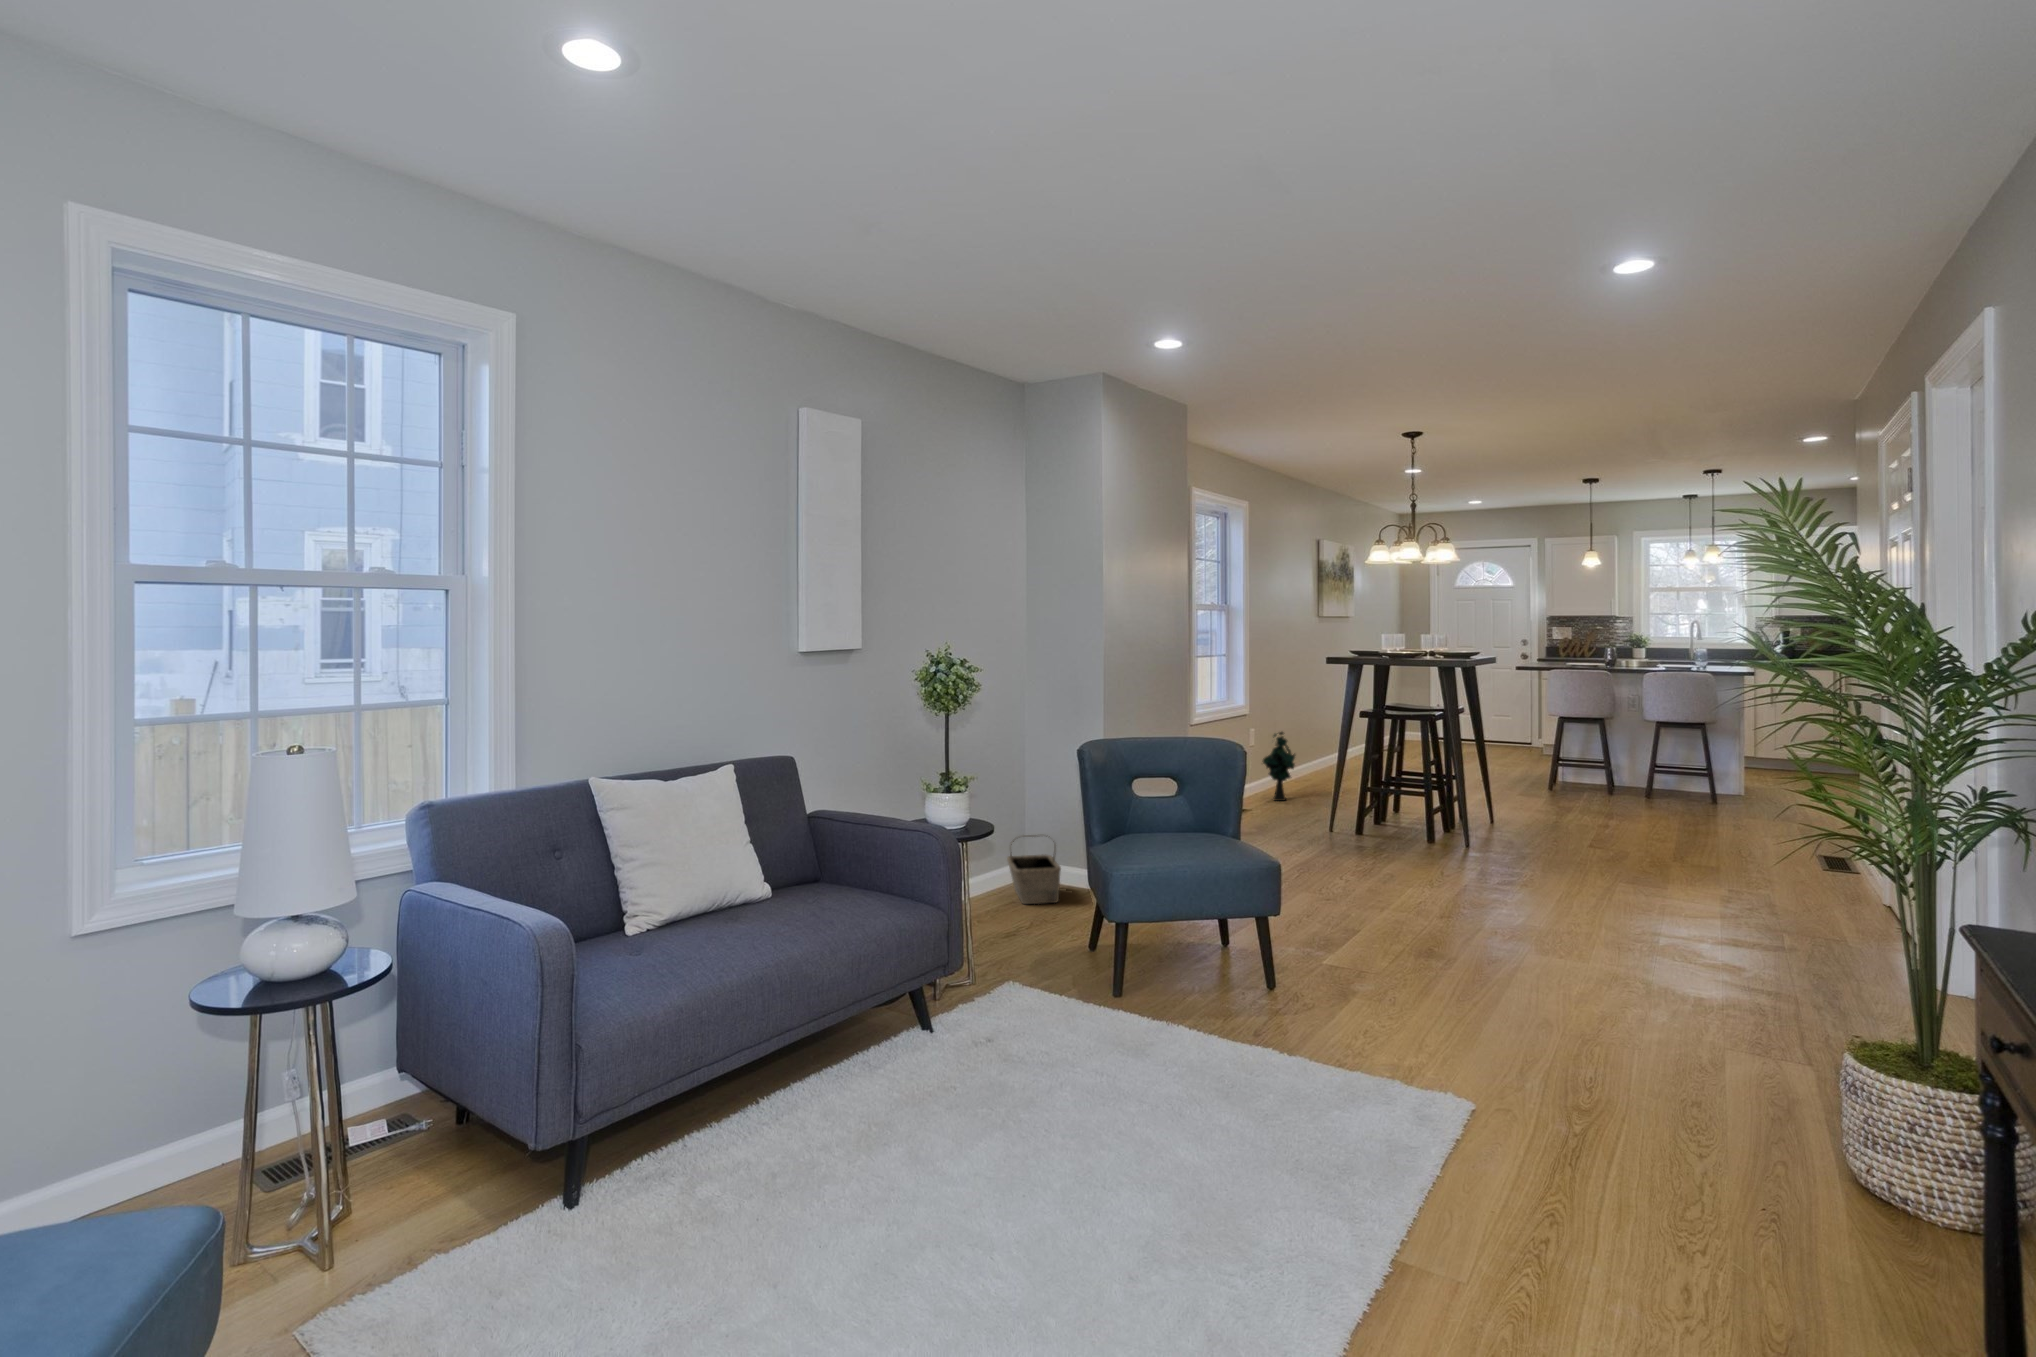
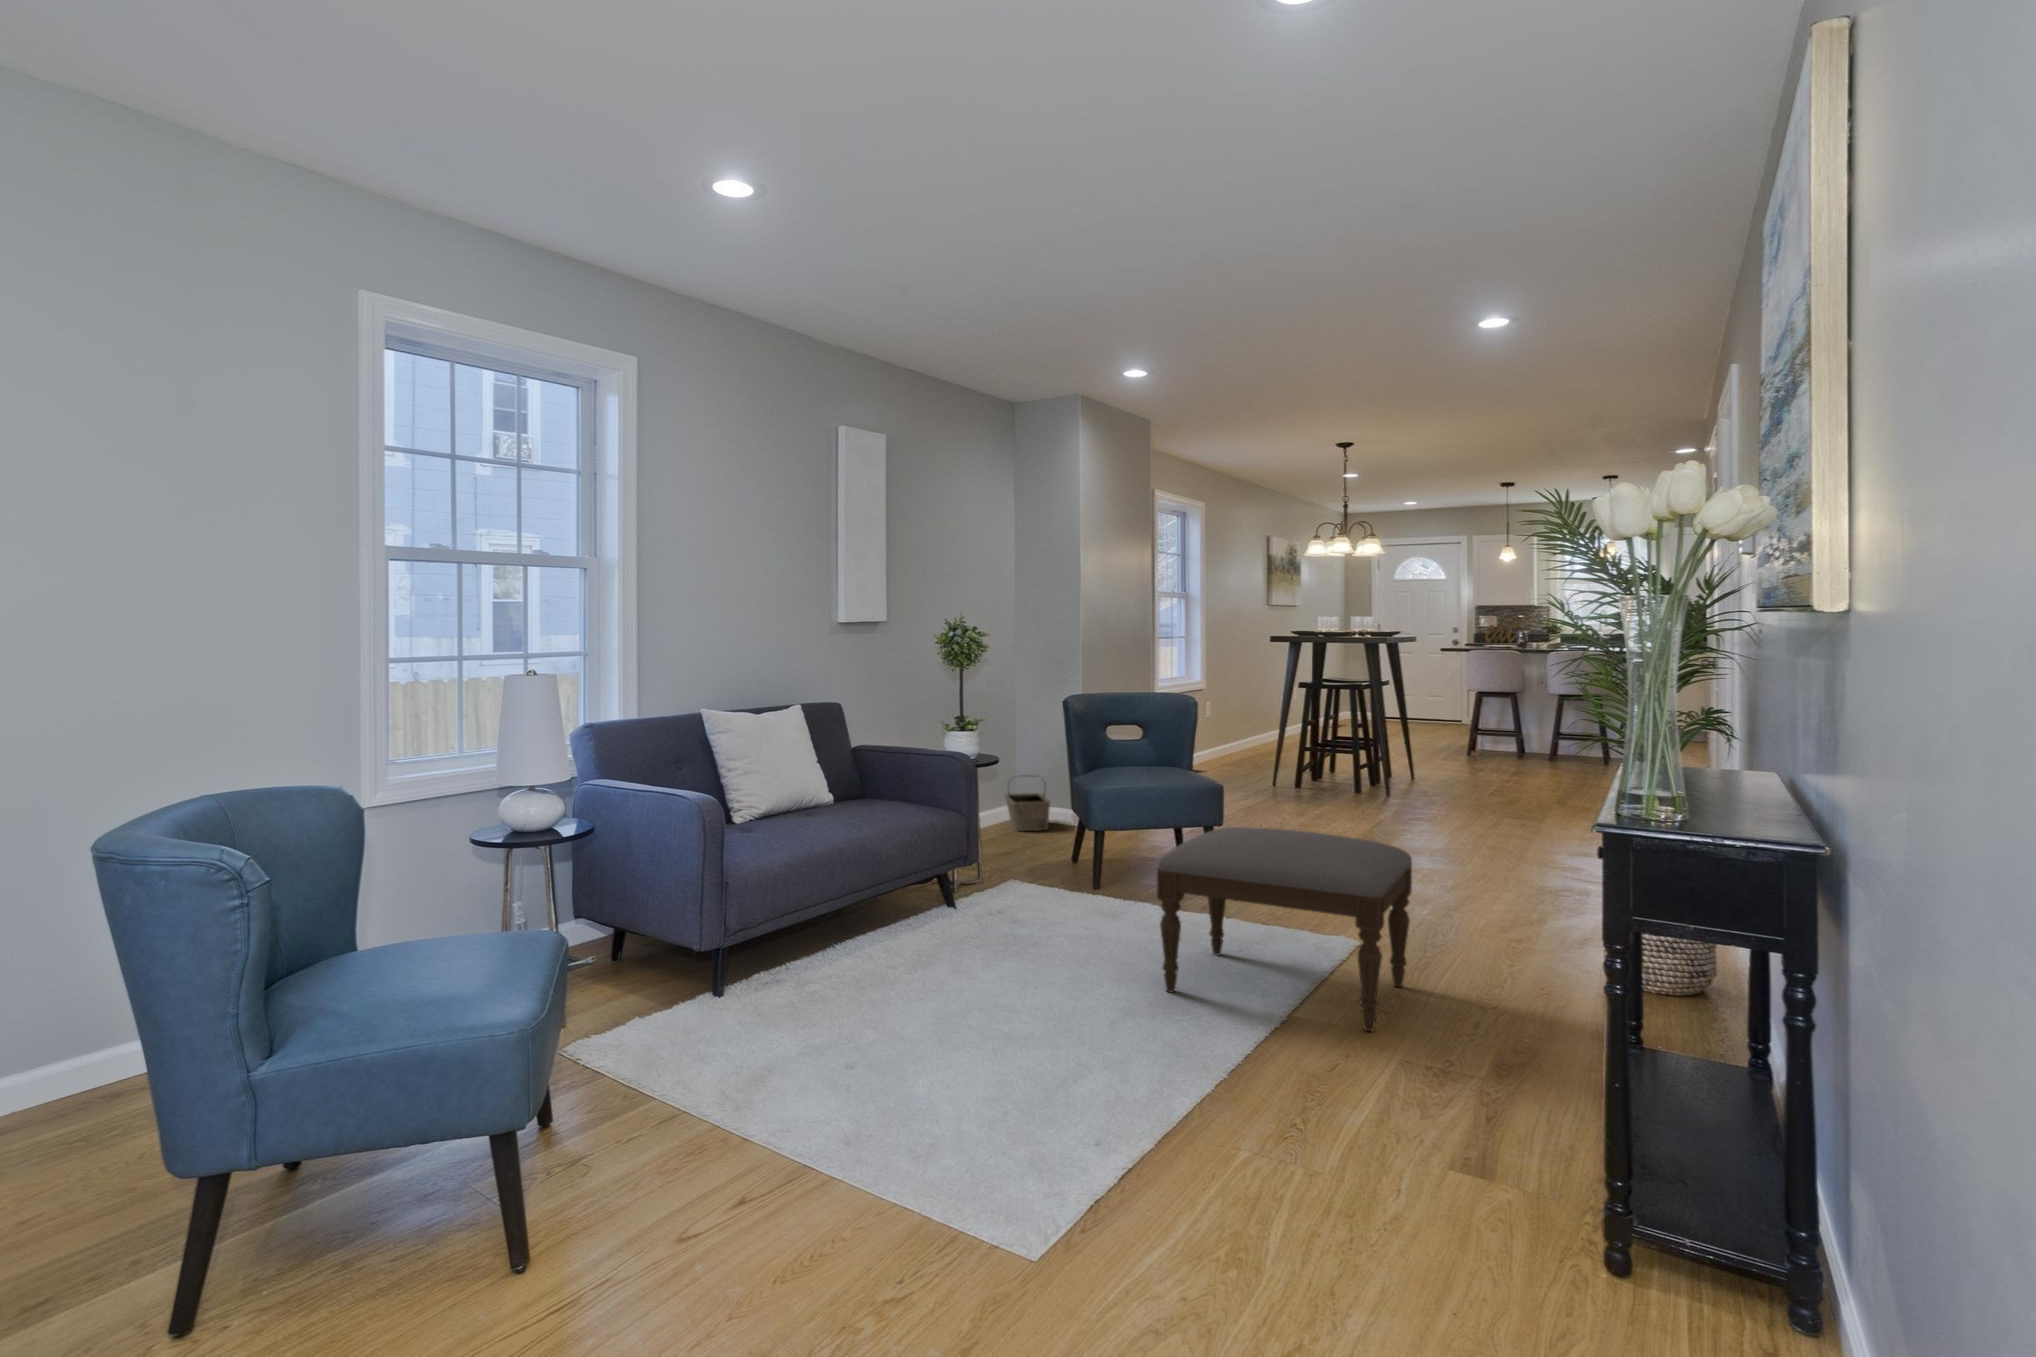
decorative plant: present [1263,732,1295,801] -> none [1218,701,1248,761]
ottoman: none [1190,948,1555,1286] -> present [1157,827,1412,1031]

